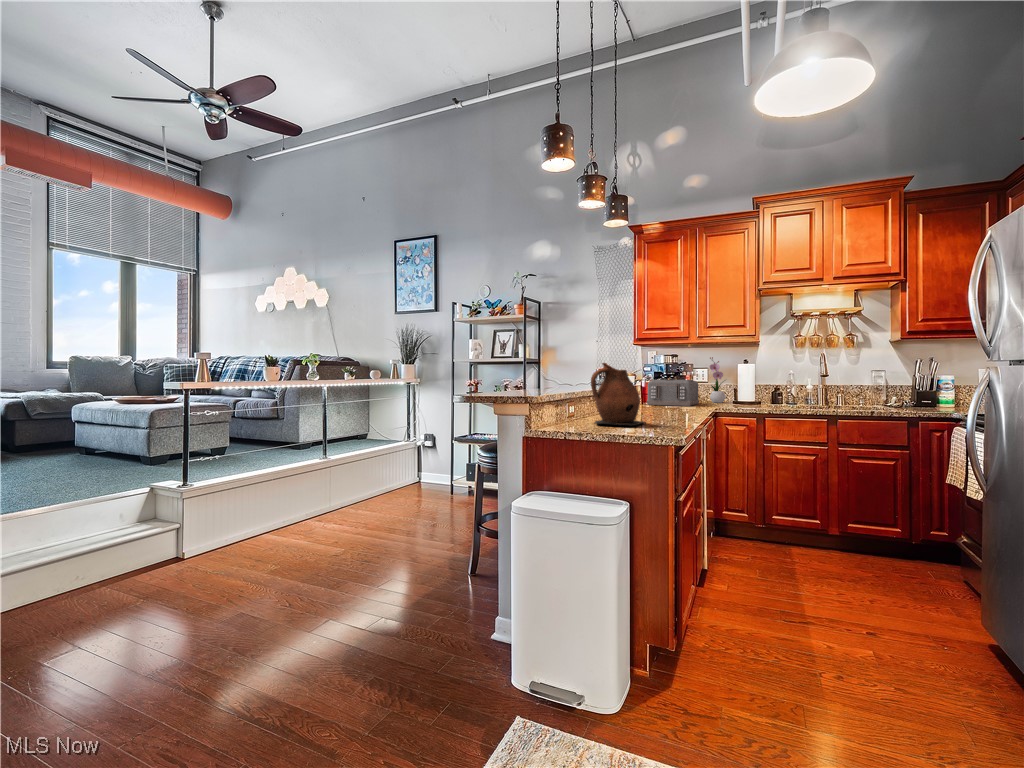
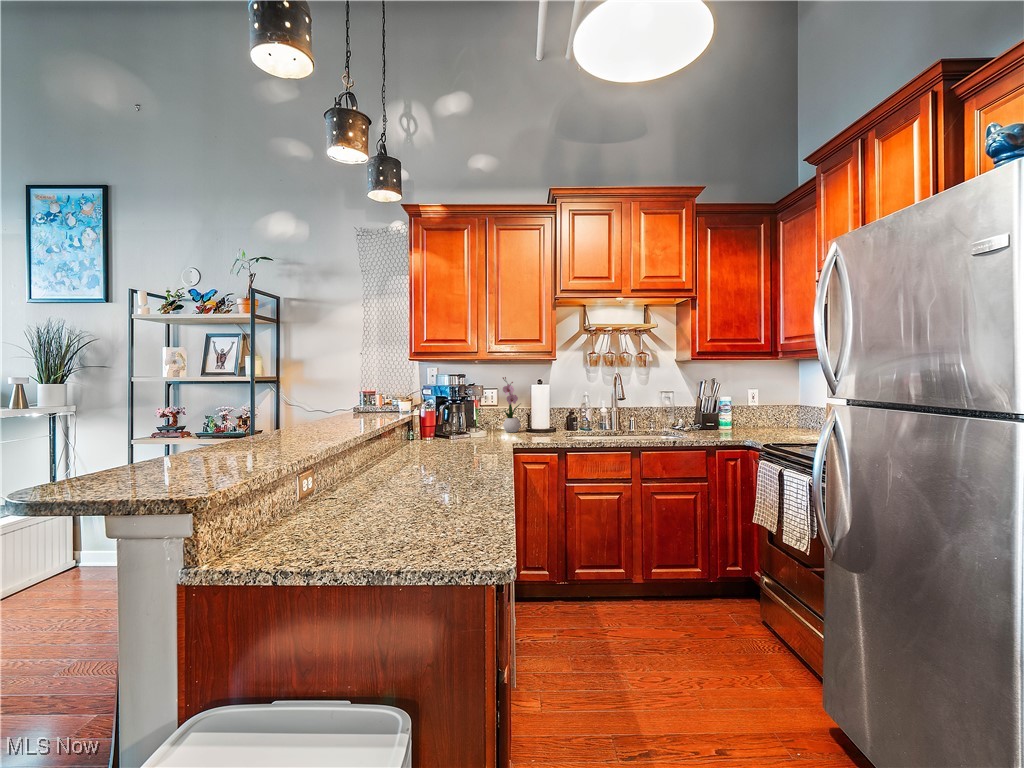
ceramic pitcher: present [591,363,646,426] -> none [338,408,437,526]
toaster: present [647,380,699,406] -> none [429,406,492,442]

